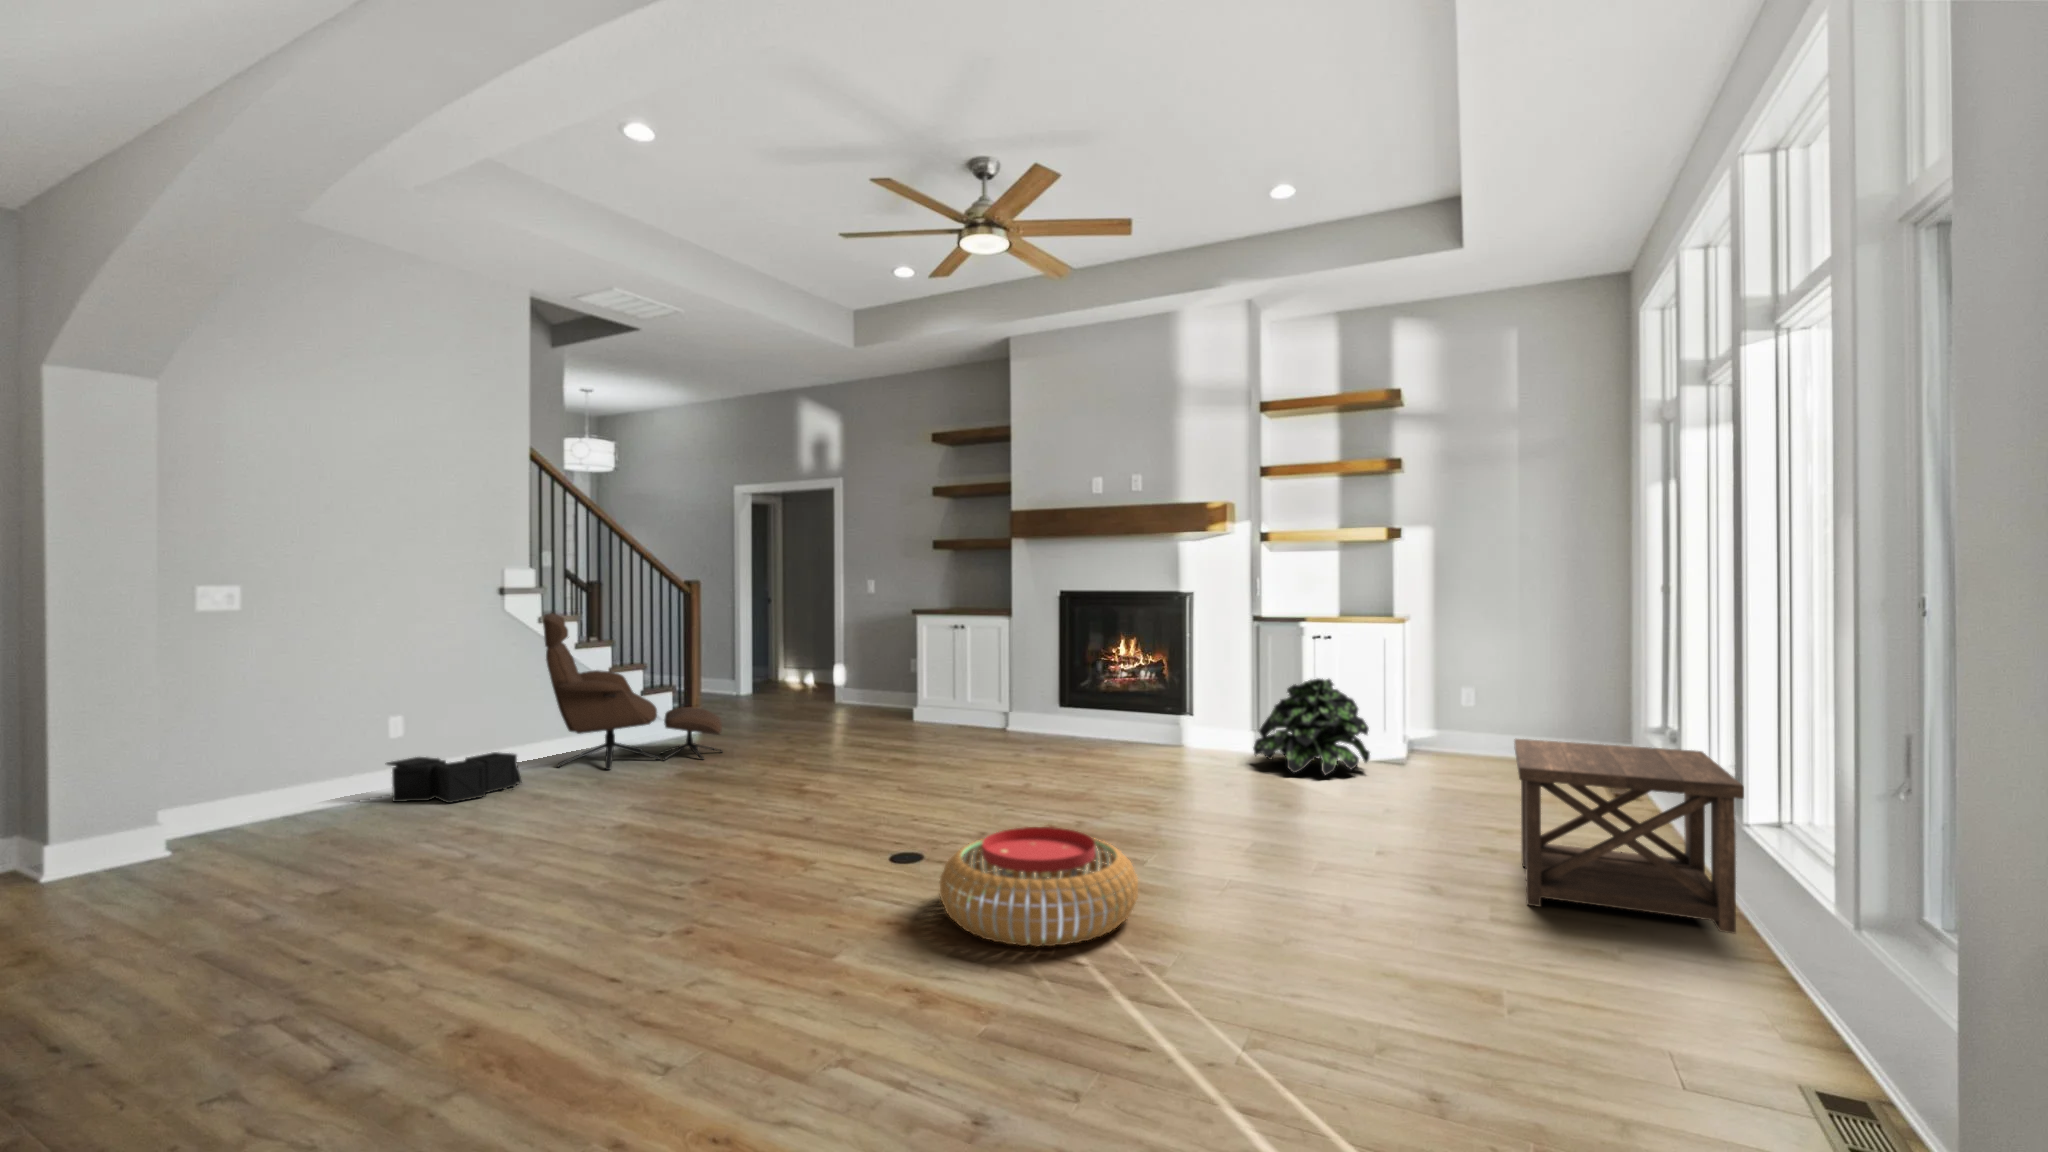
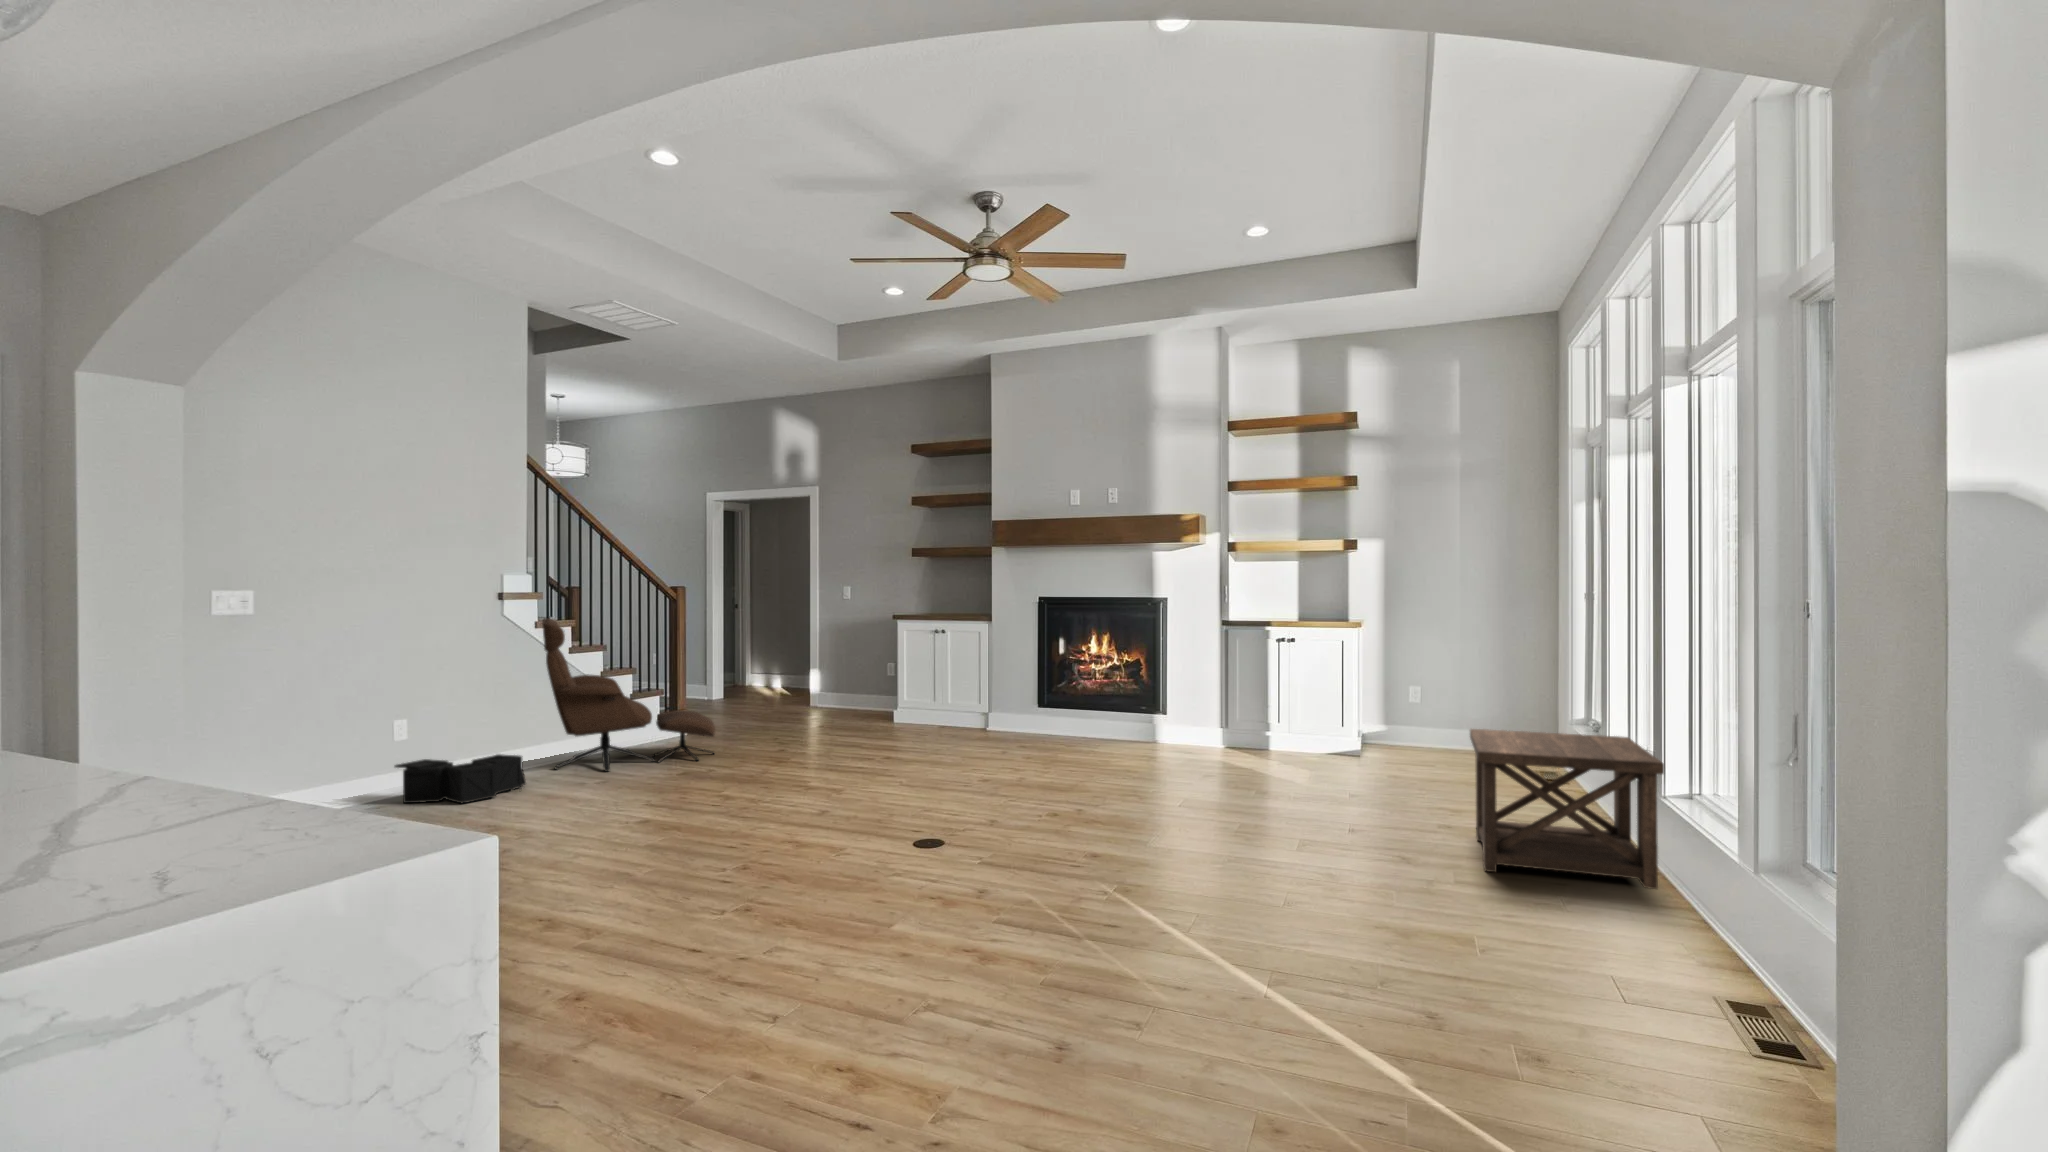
potted plant: present [1253,679,1370,775] -> none [1226,678,1333,768]
pouf: present [940,827,1138,946] -> none [976,811,1154,913]

